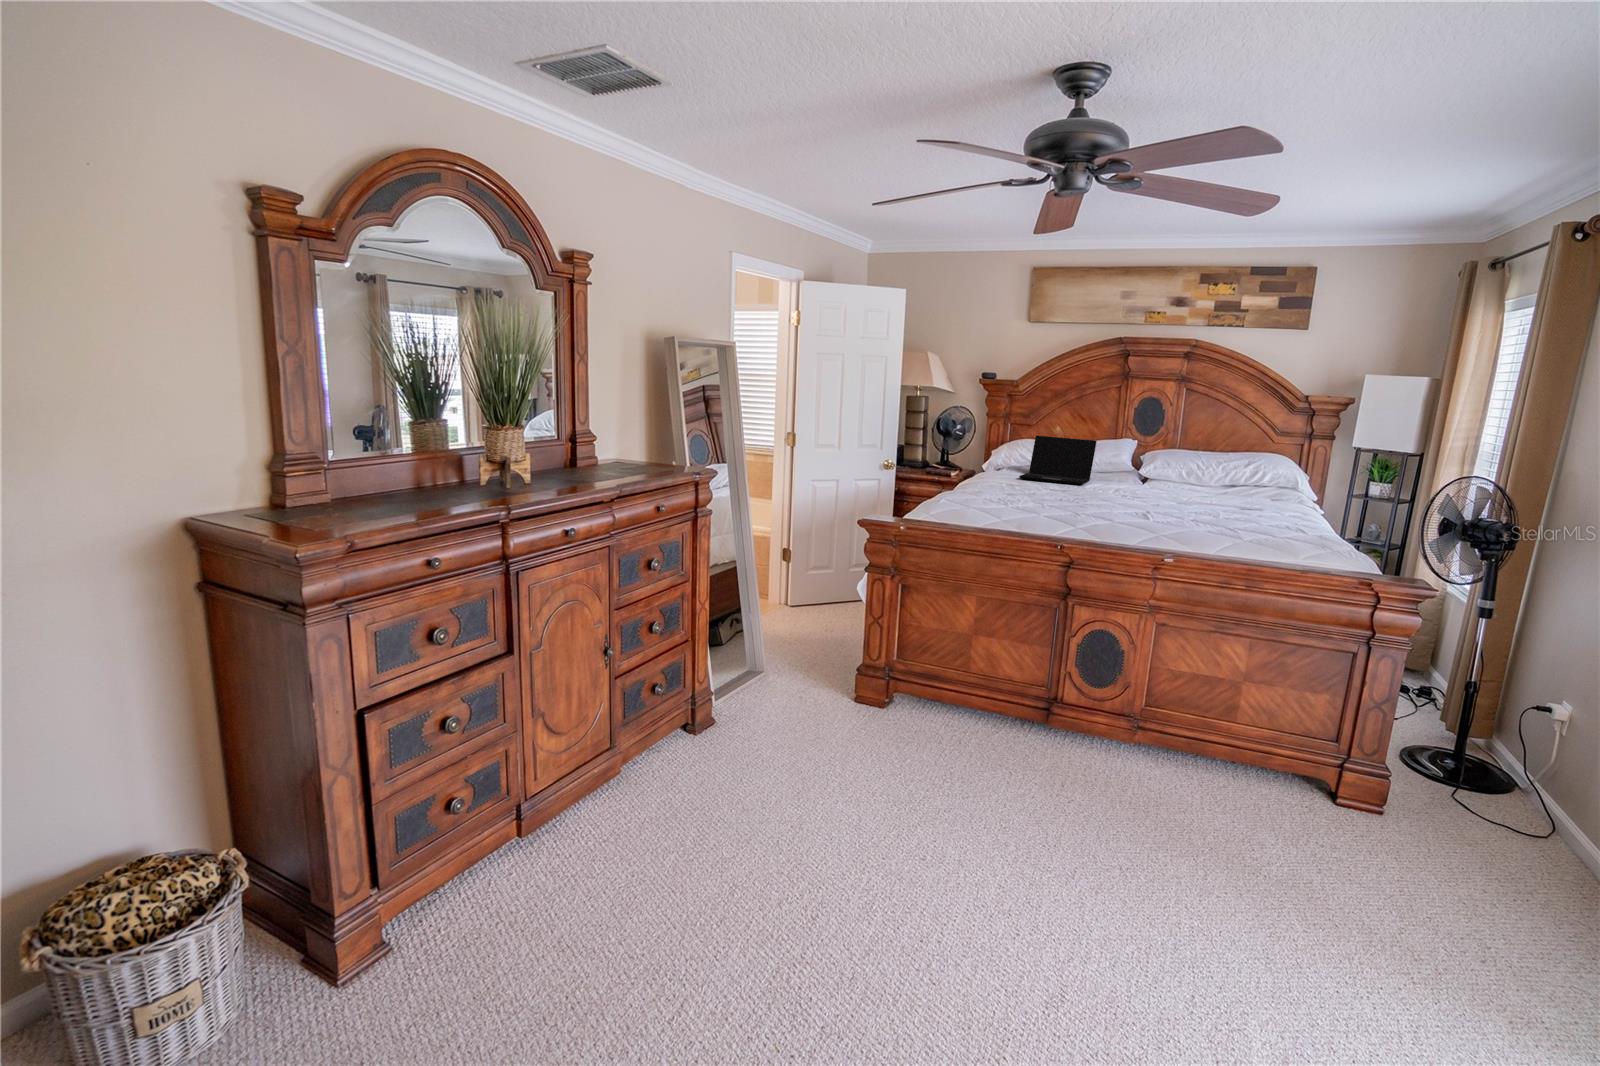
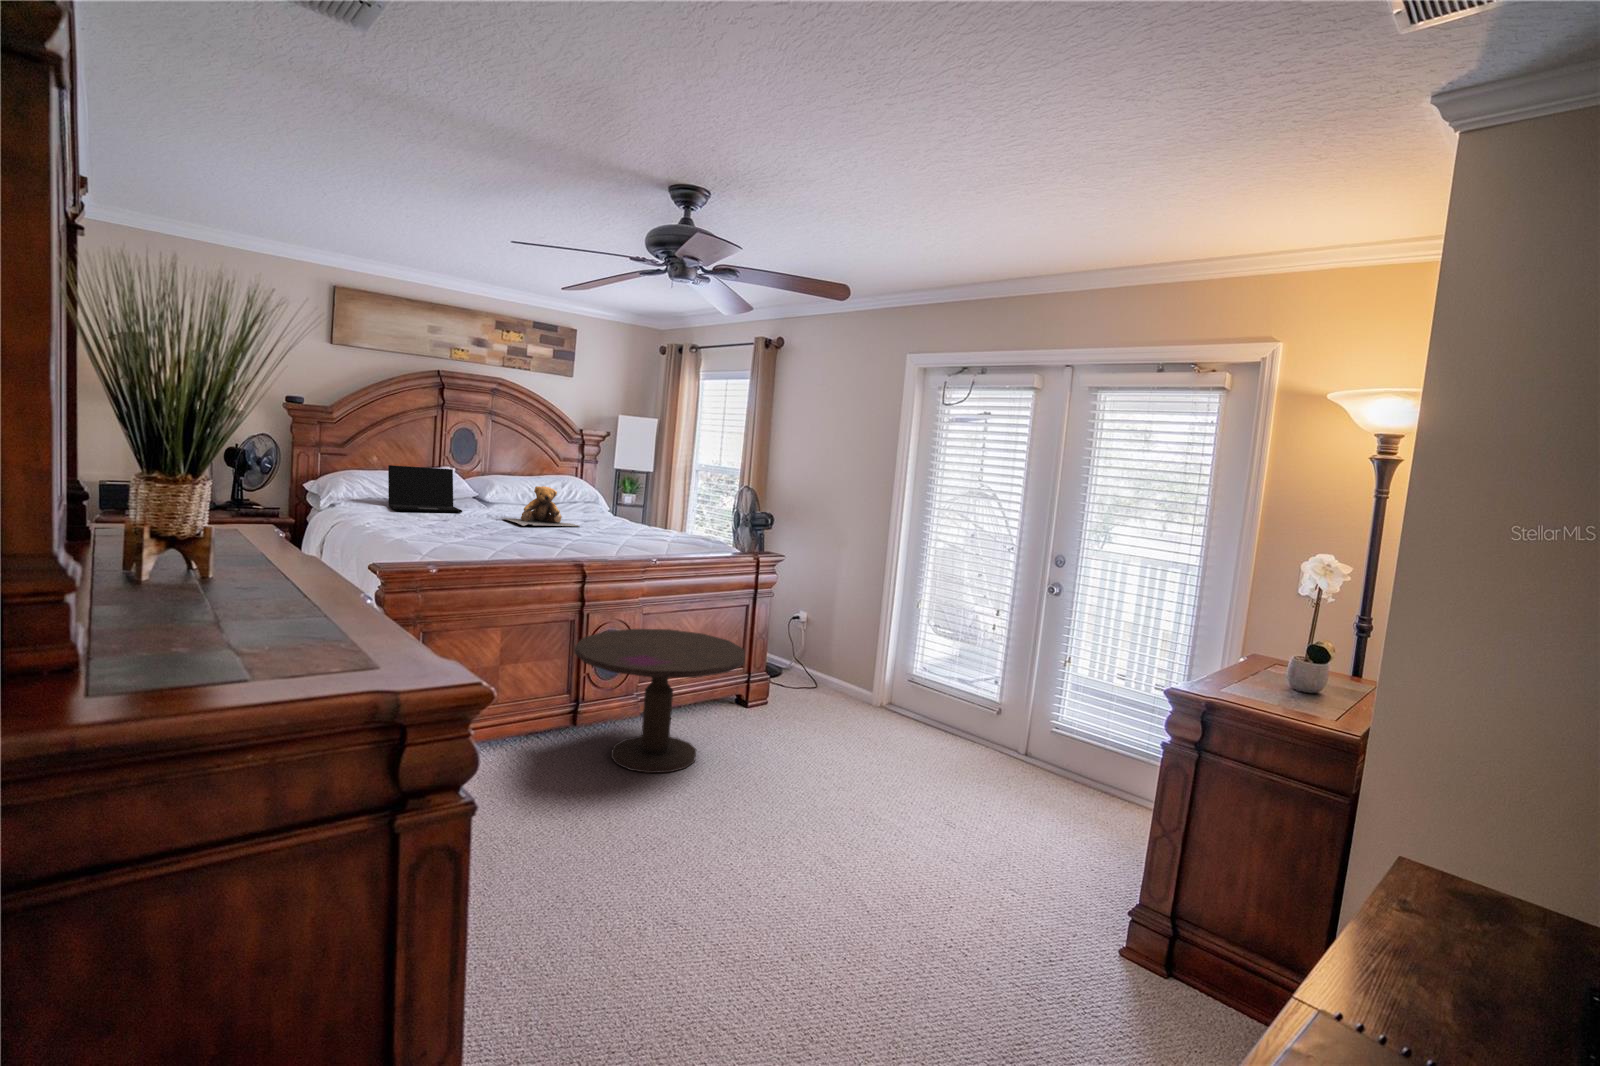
teddy bear: none [1104,460,1182,510] -> present [504,486,578,526]
side table: none [1003,627,1235,821] -> present [574,629,745,773]

